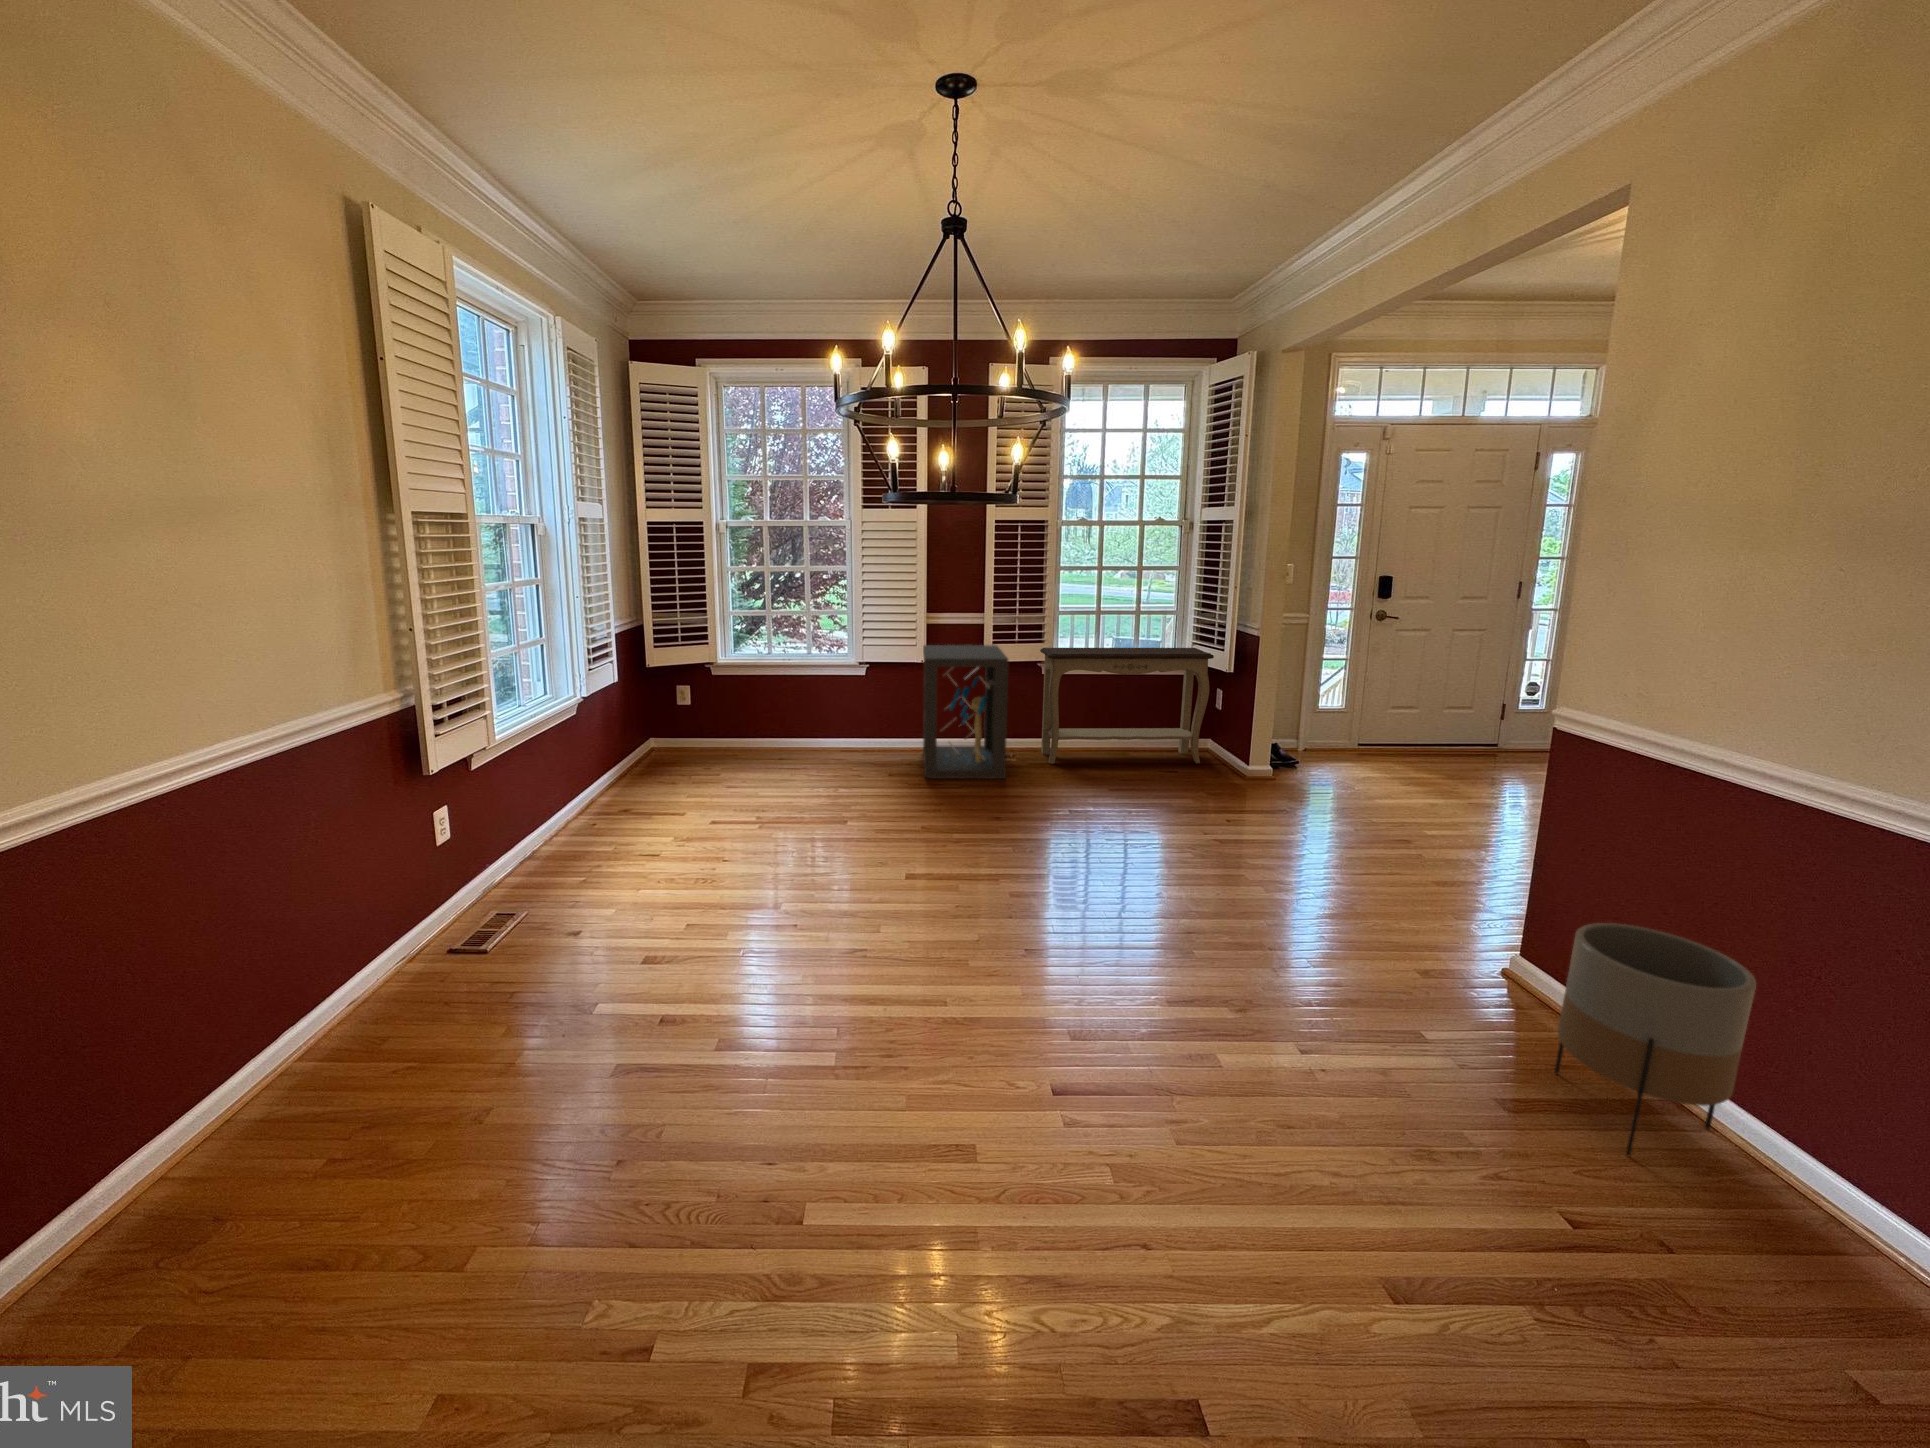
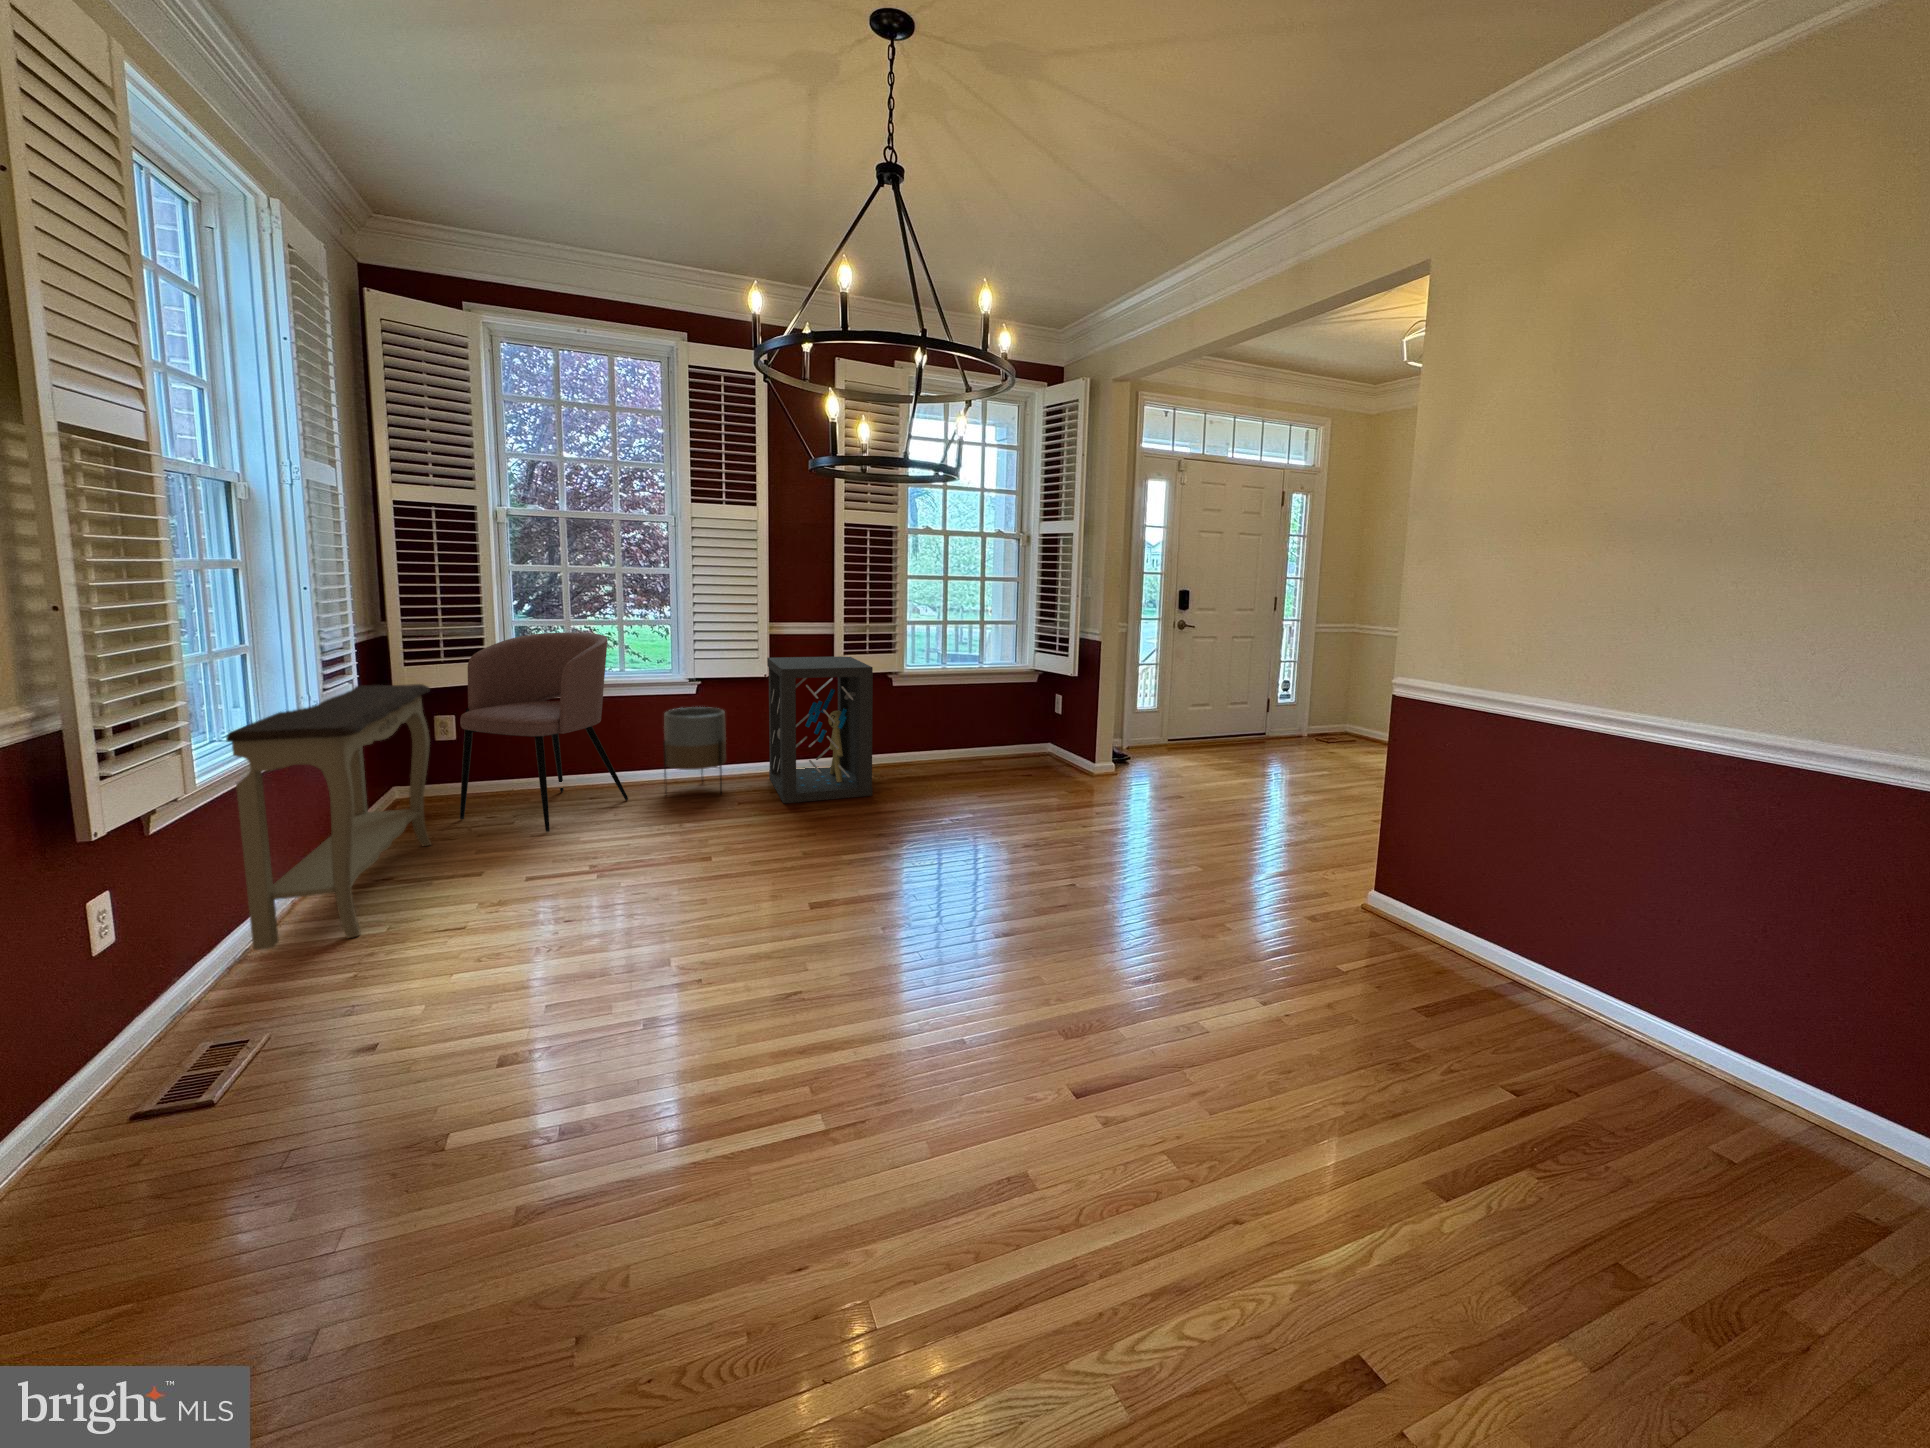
armchair: none [689,622,806,784] -> present [460,632,628,832]
console table: present [1040,648,1214,764] -> present [226,684,431,950]
planter: present [1555,923,1756,1156] -> present [663,707,726,794]

